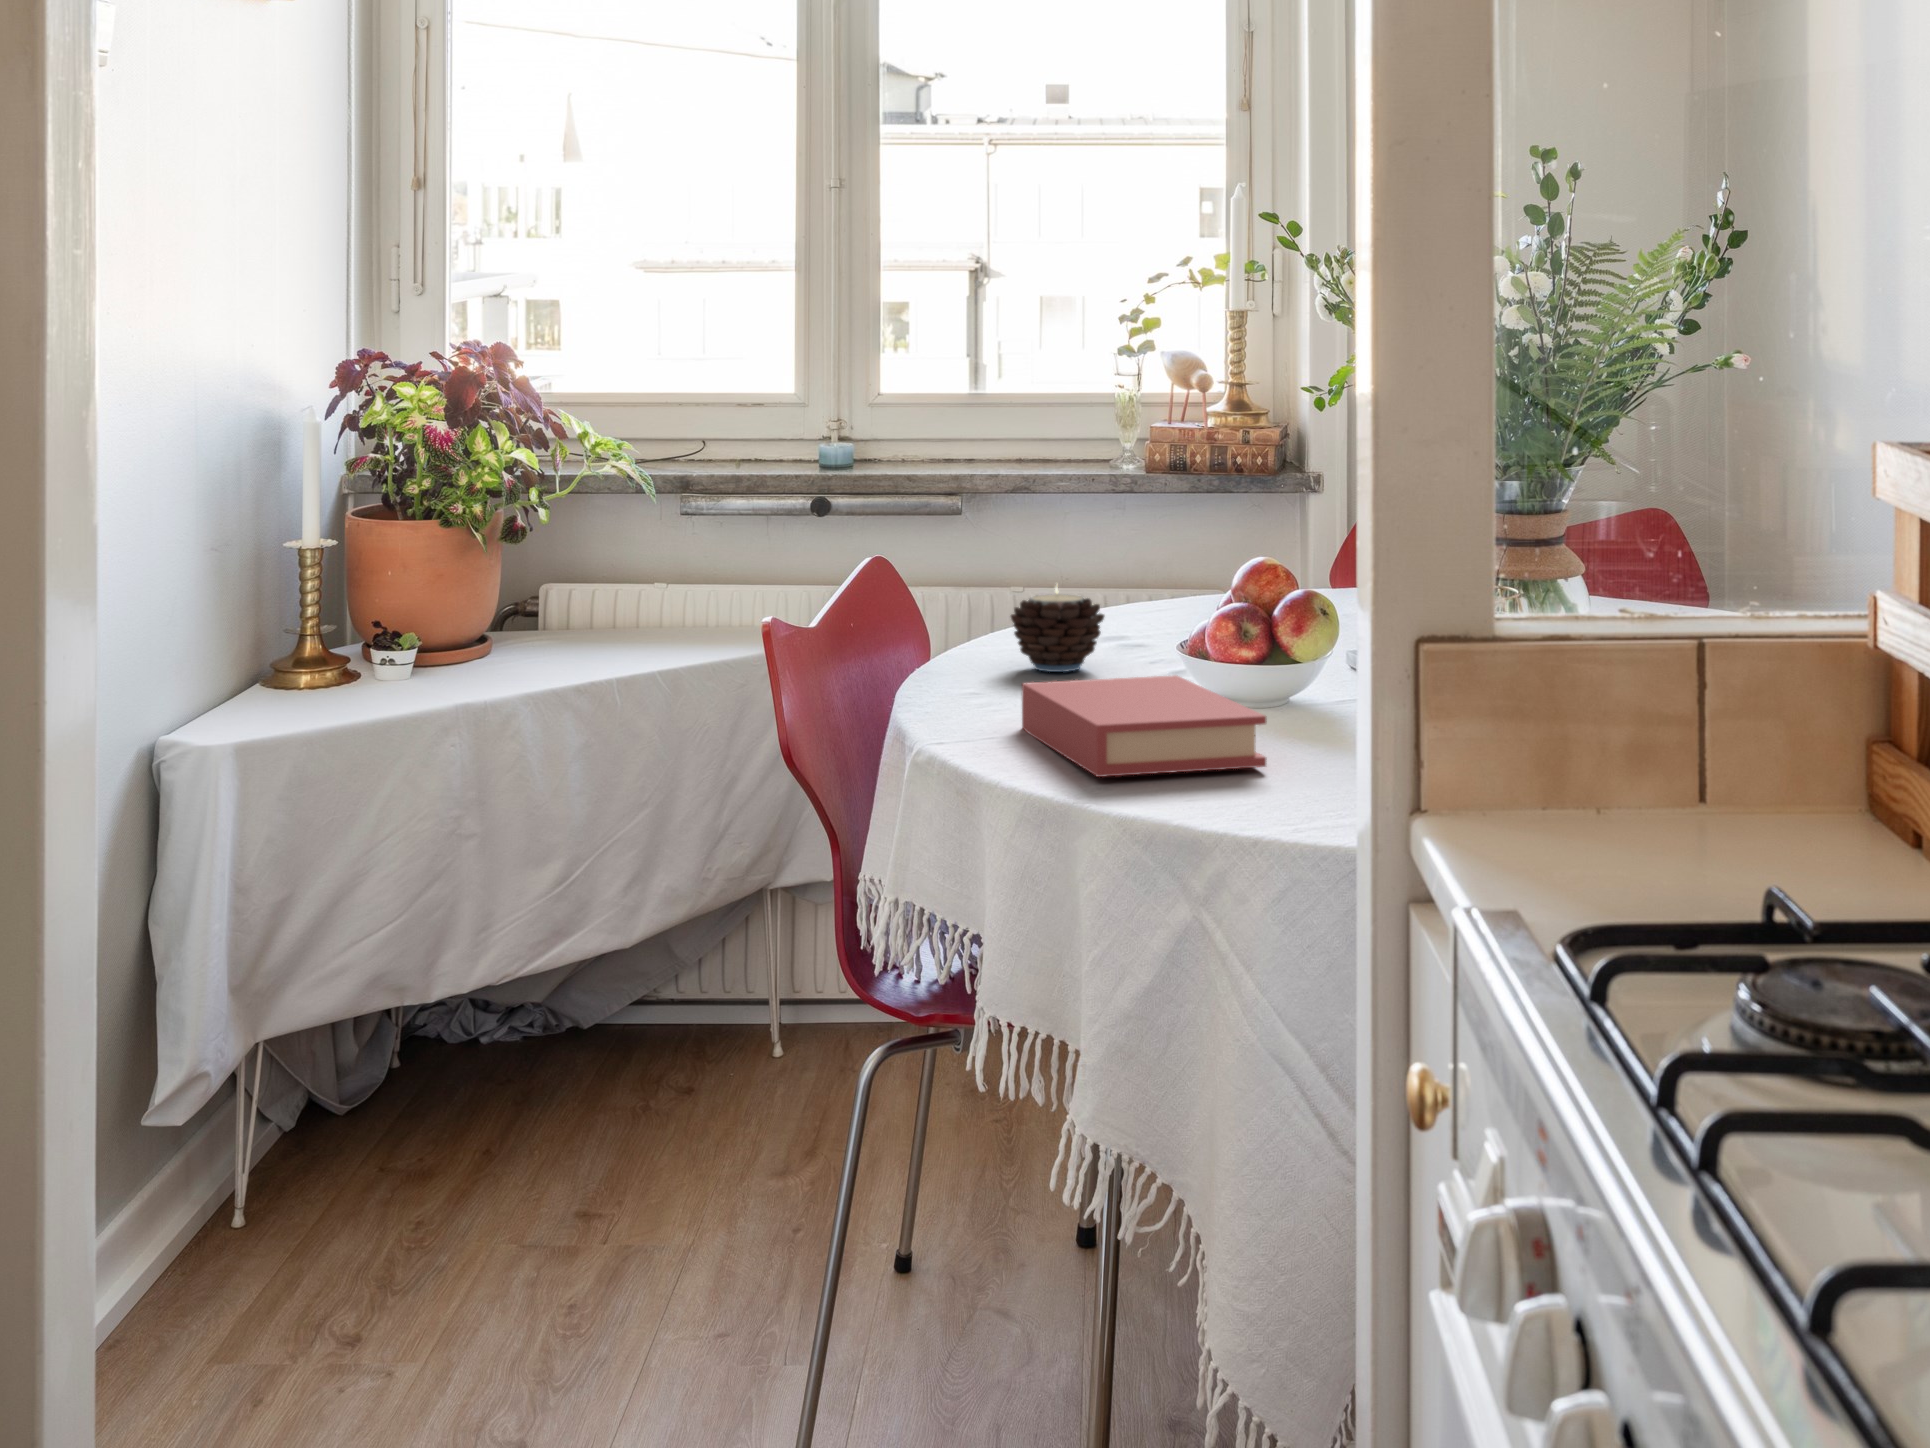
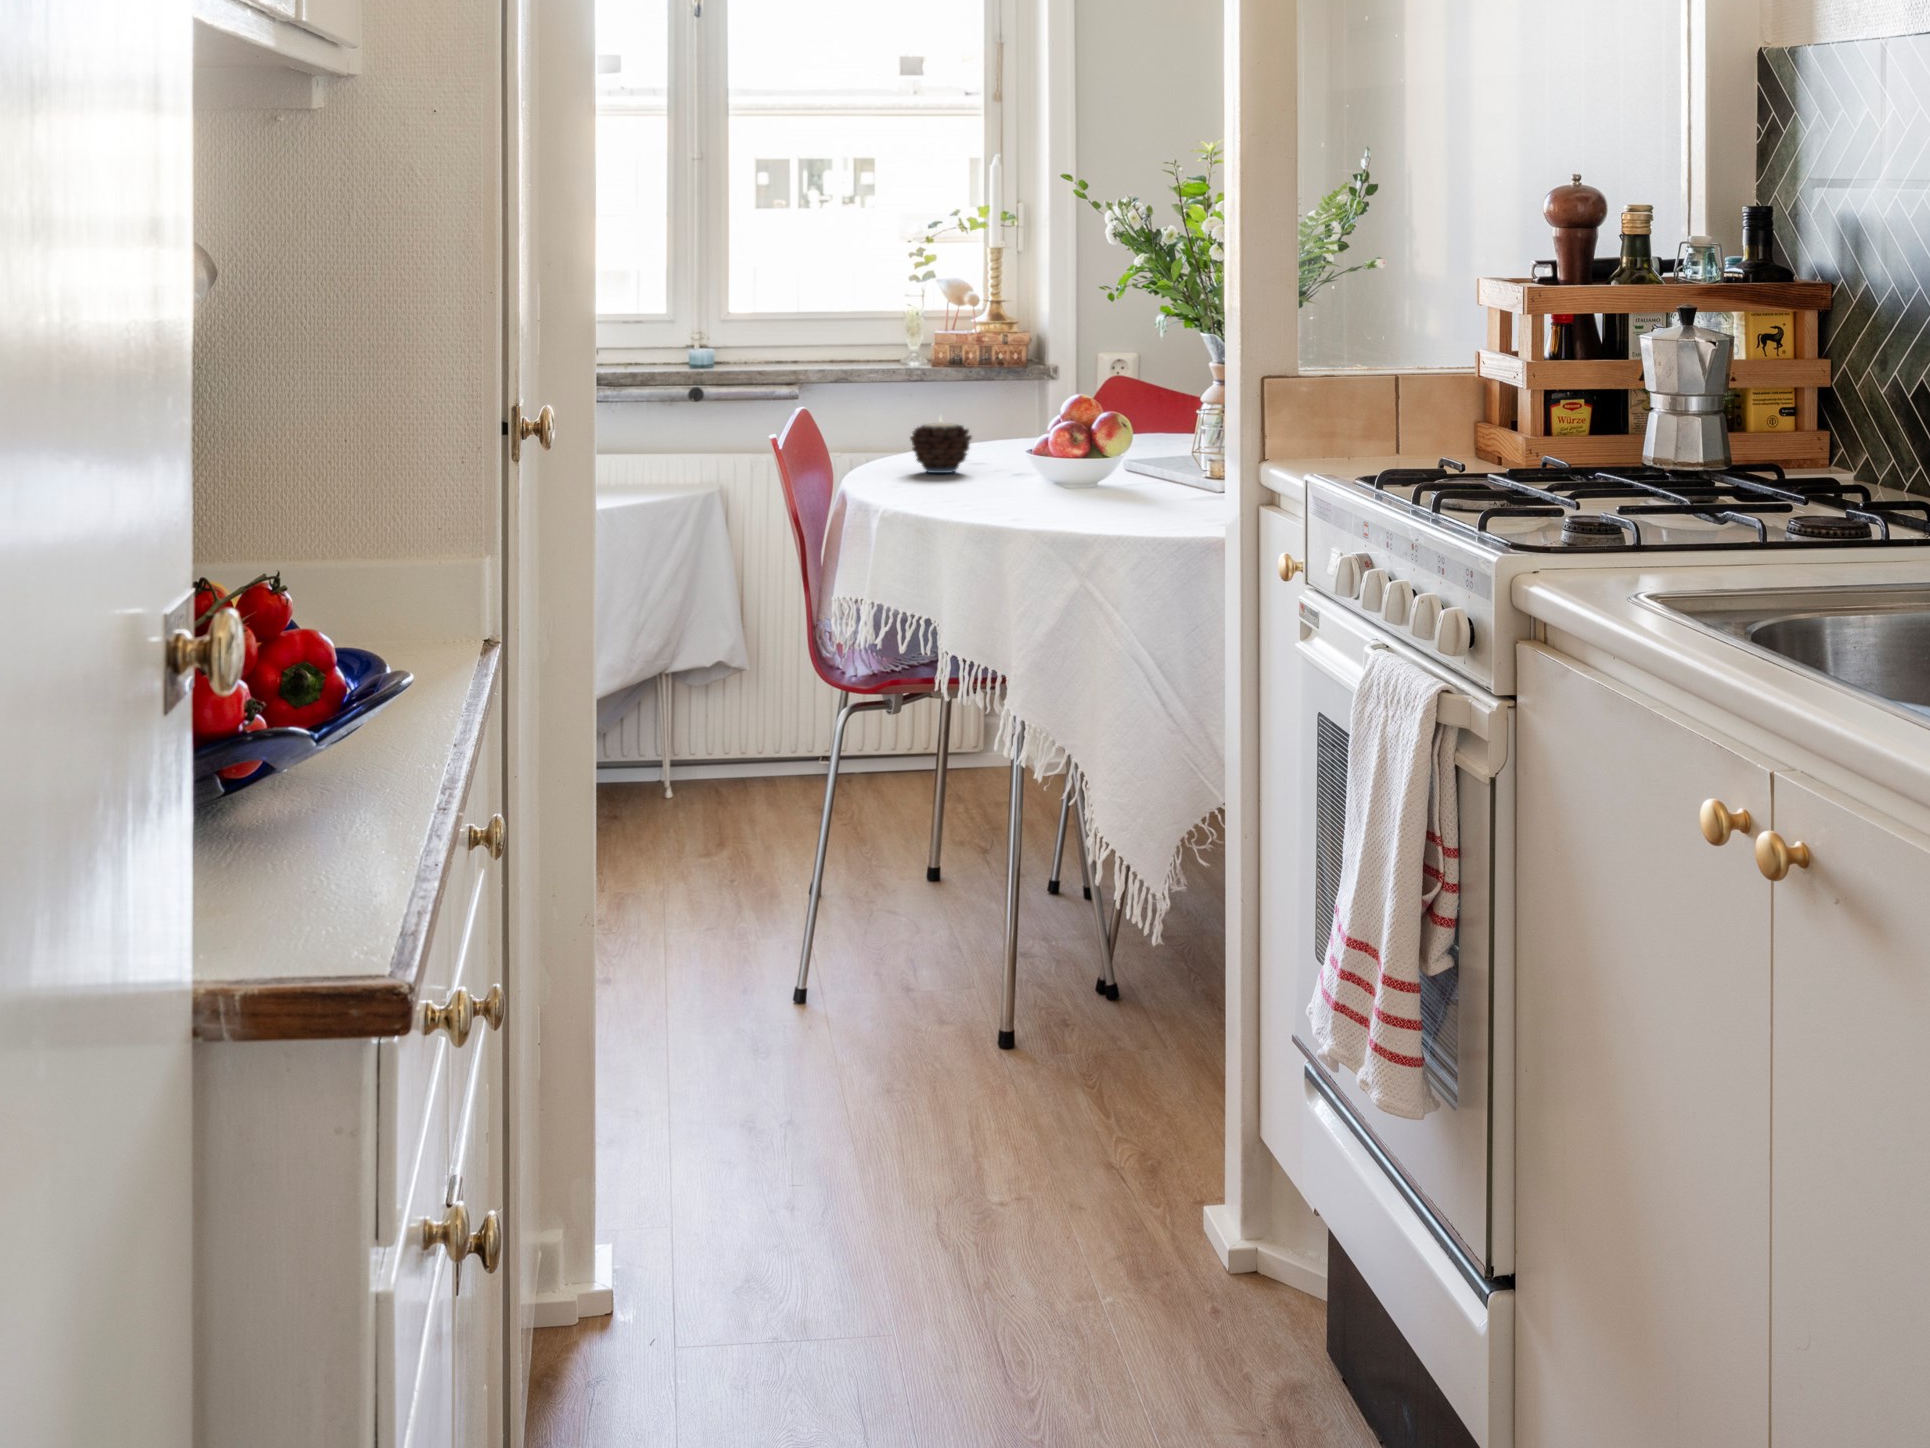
book: present [1022,675,1267,777] -> none [940,465,1108,515]

